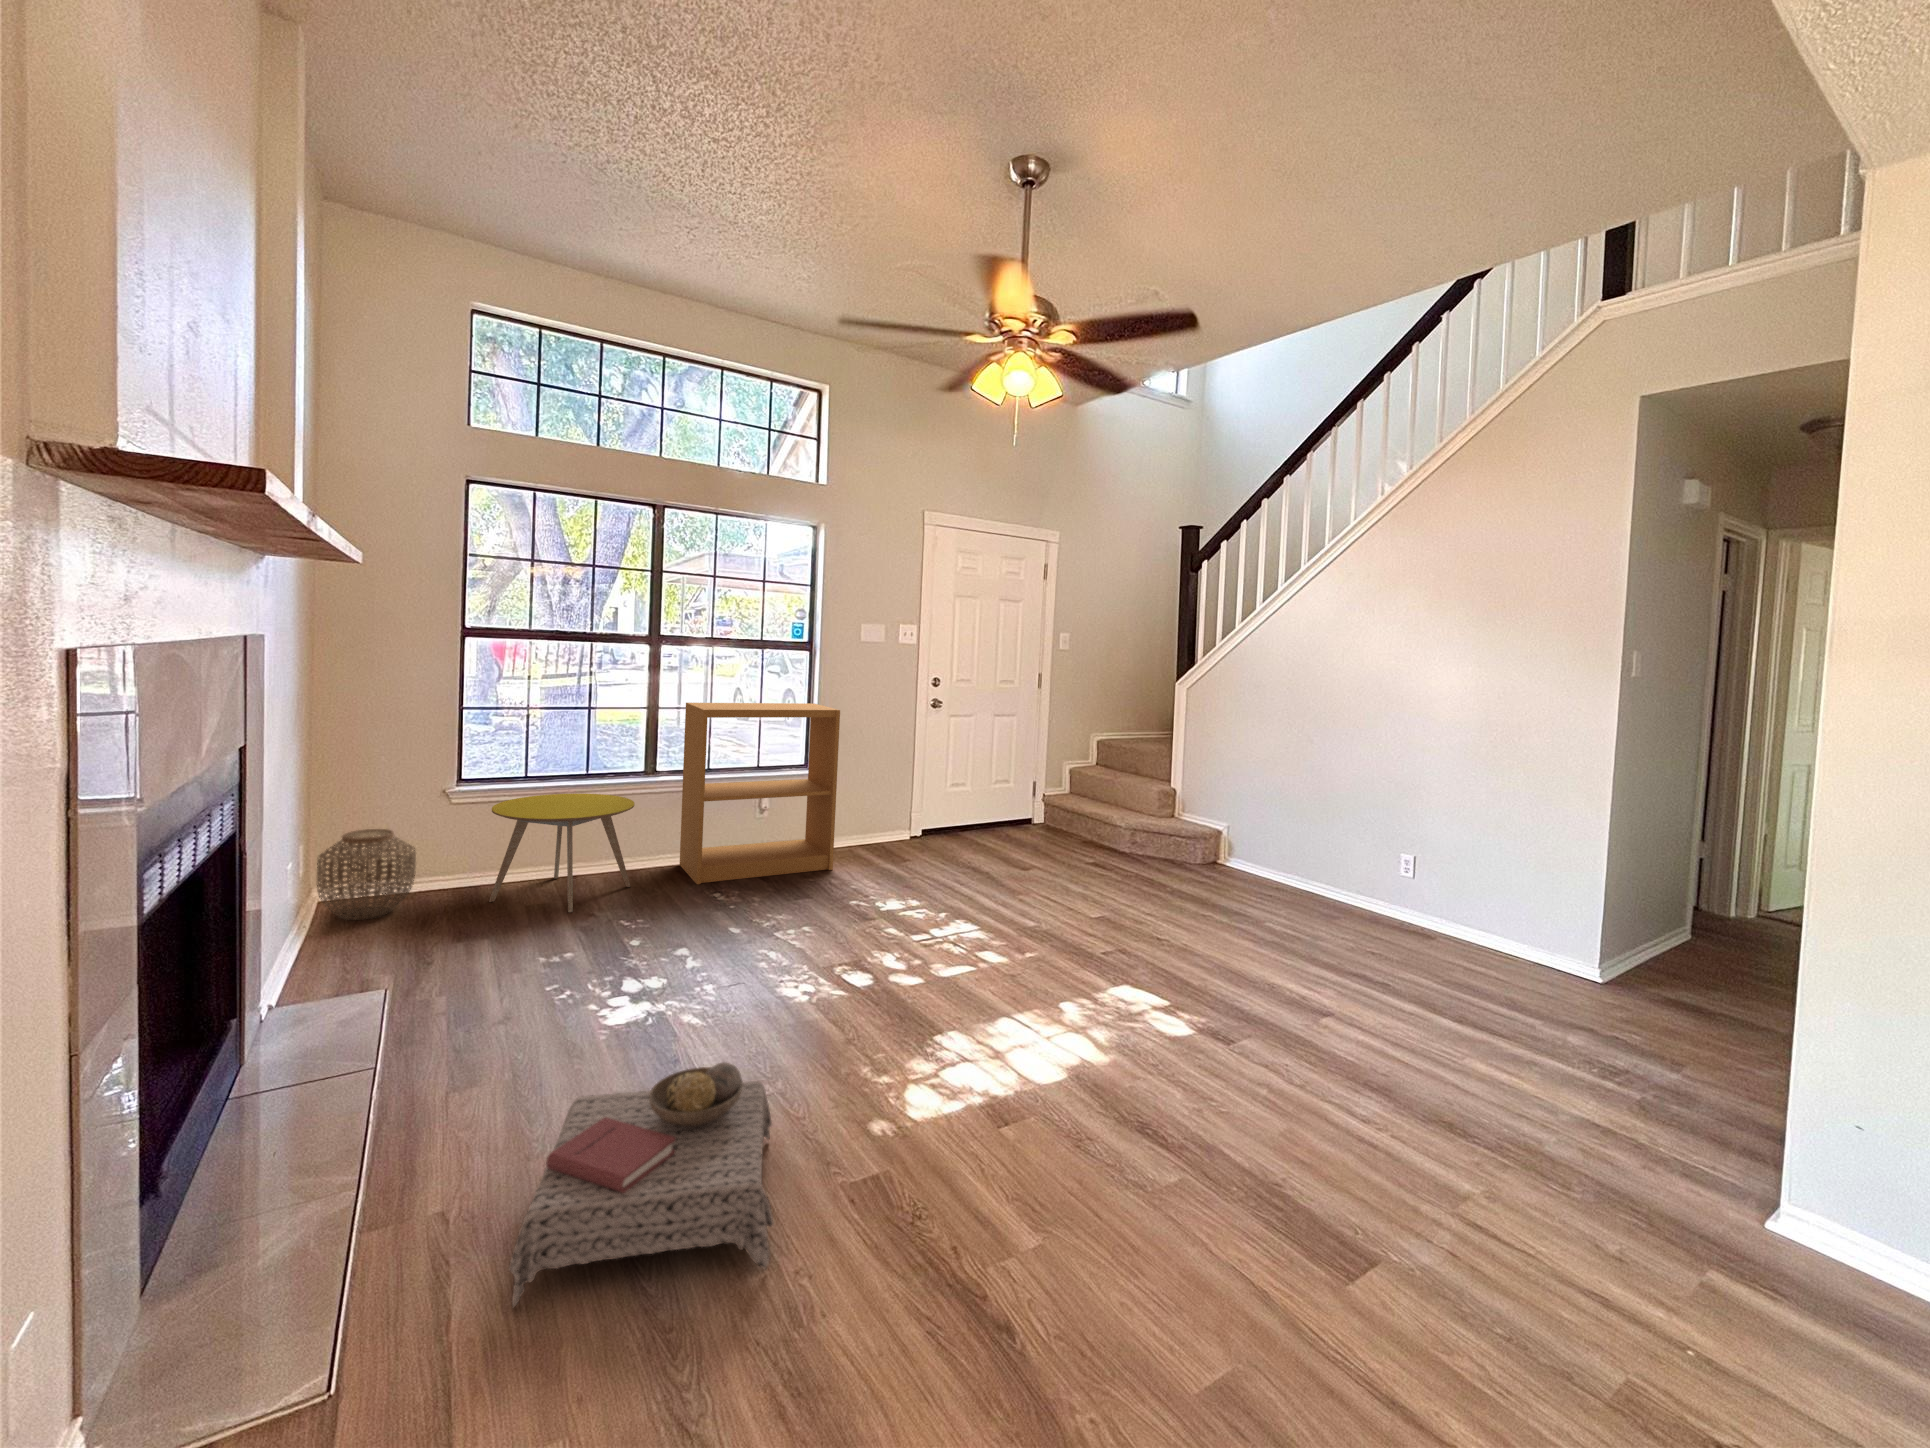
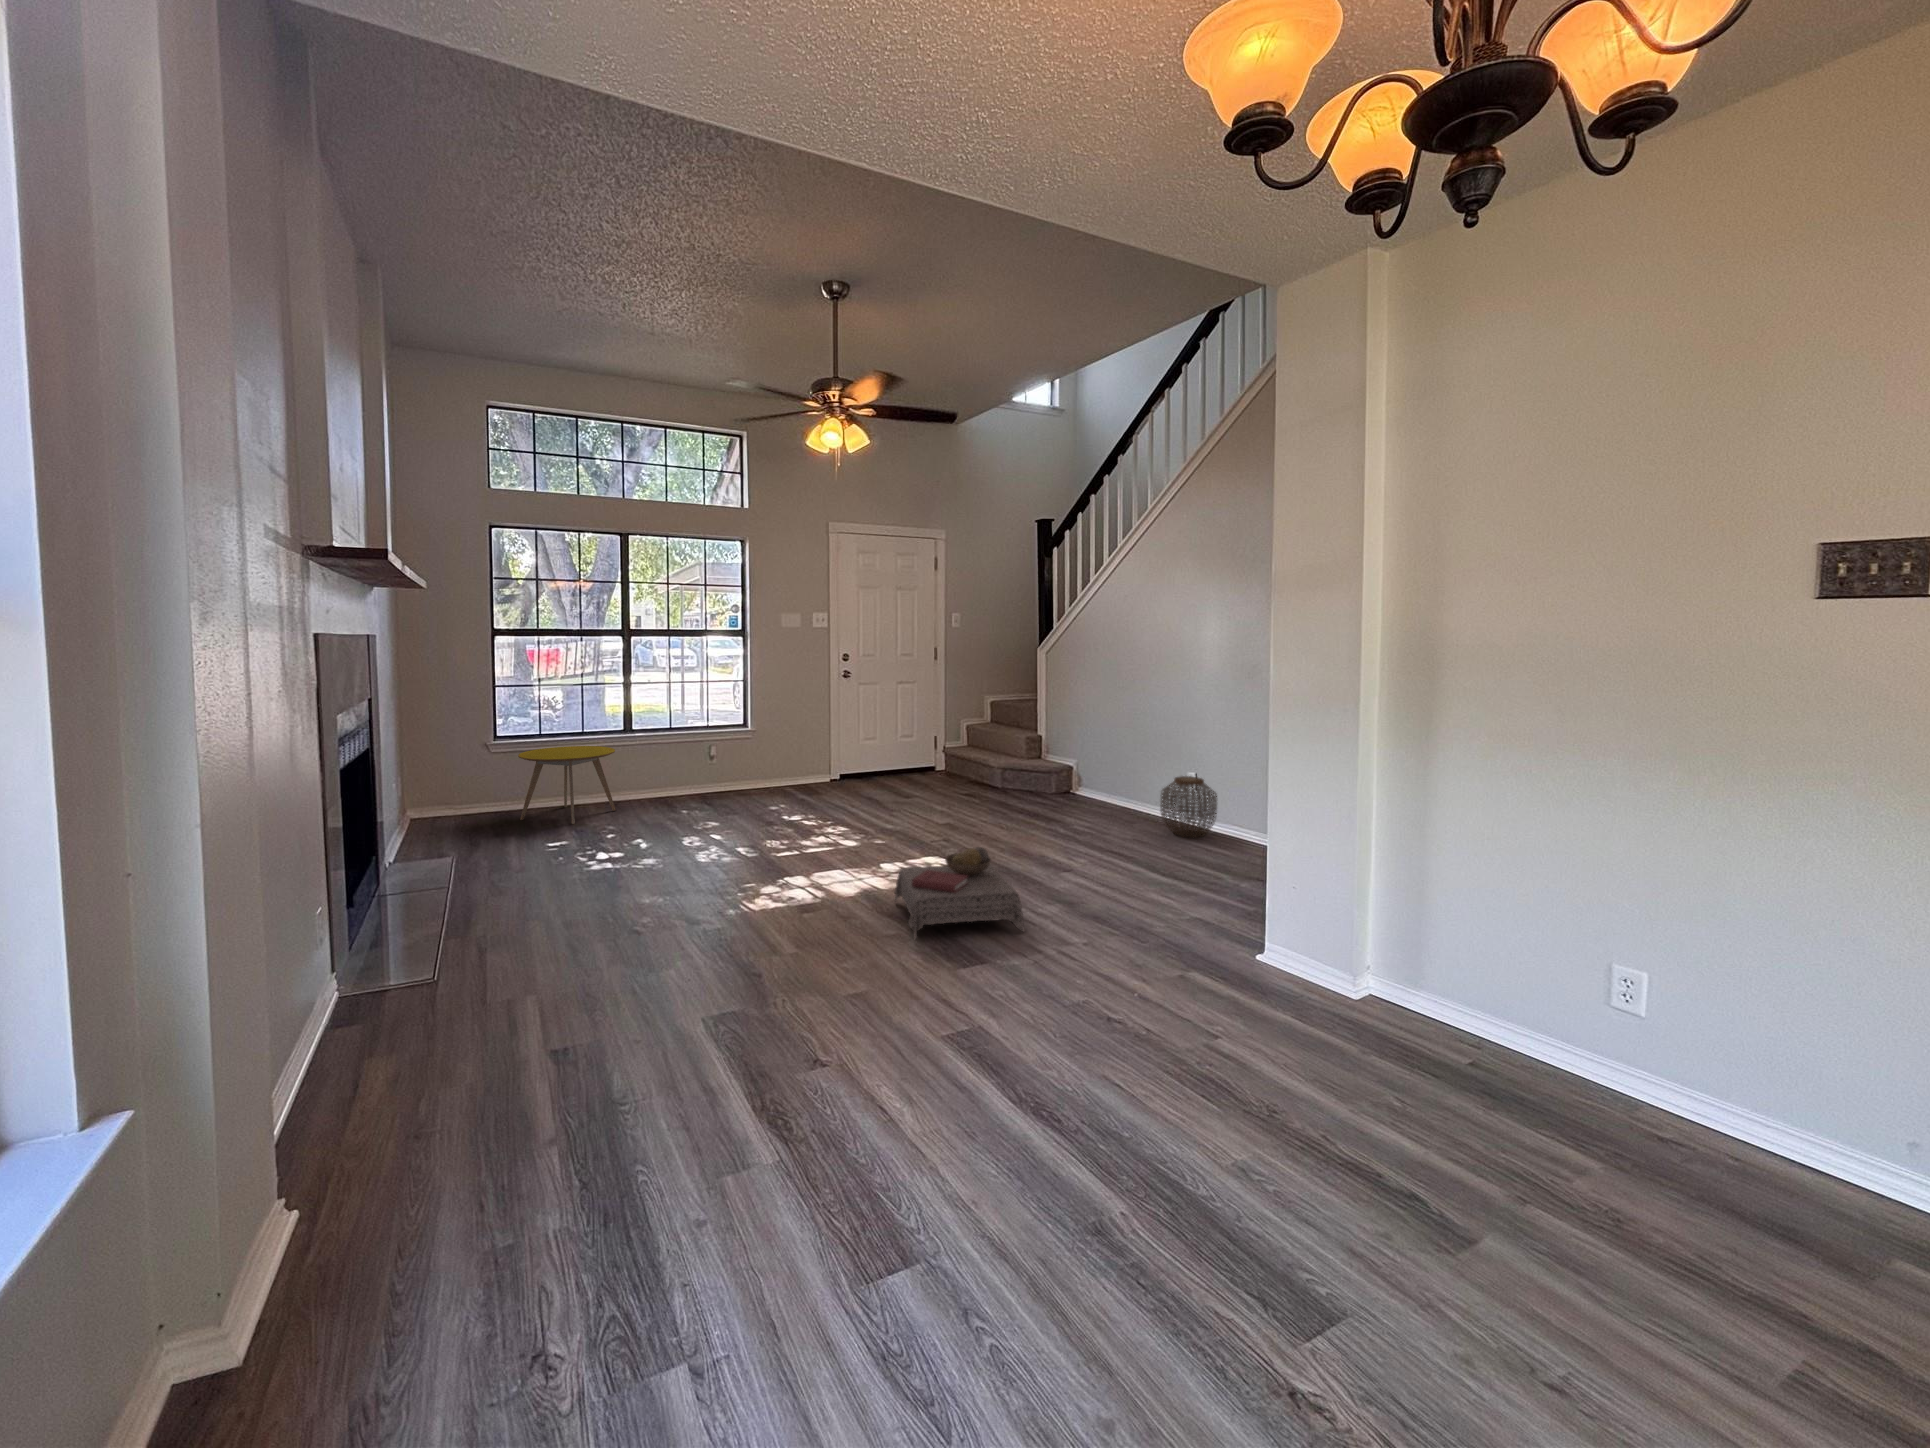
bookshelf: present [680,703,840,884] -> none [651,676,763,809]
woven basket: present [317,829,416,920] -> present [1161,776,1217,838]
ottoman: present [508,1062,774,1307] -> present [894,847,1024,939]

